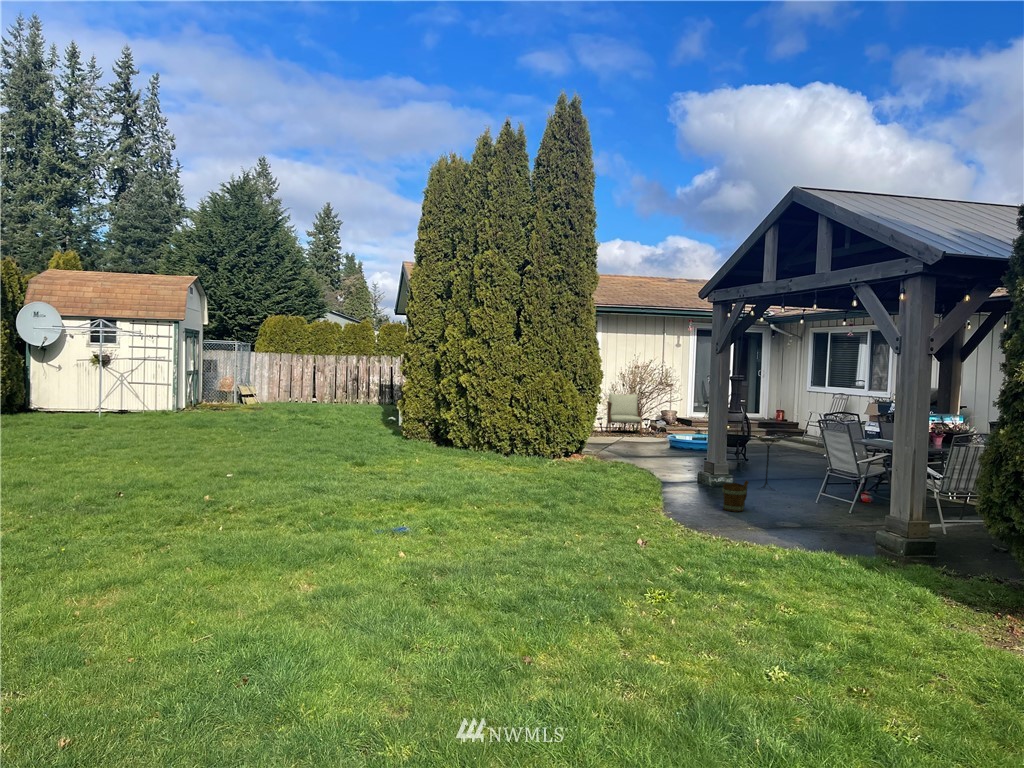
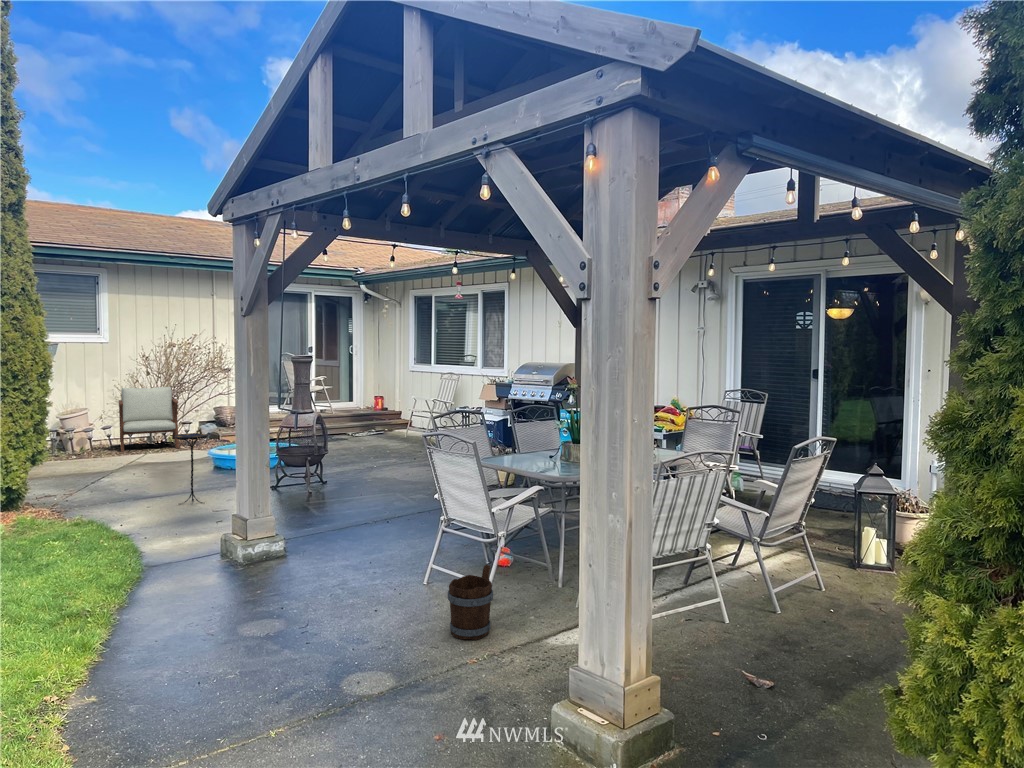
side table: present [757,437,780,487] -> present [175,433,208,503]
bucket: present [722,481,748,512] -> present [448,565,493,640]

